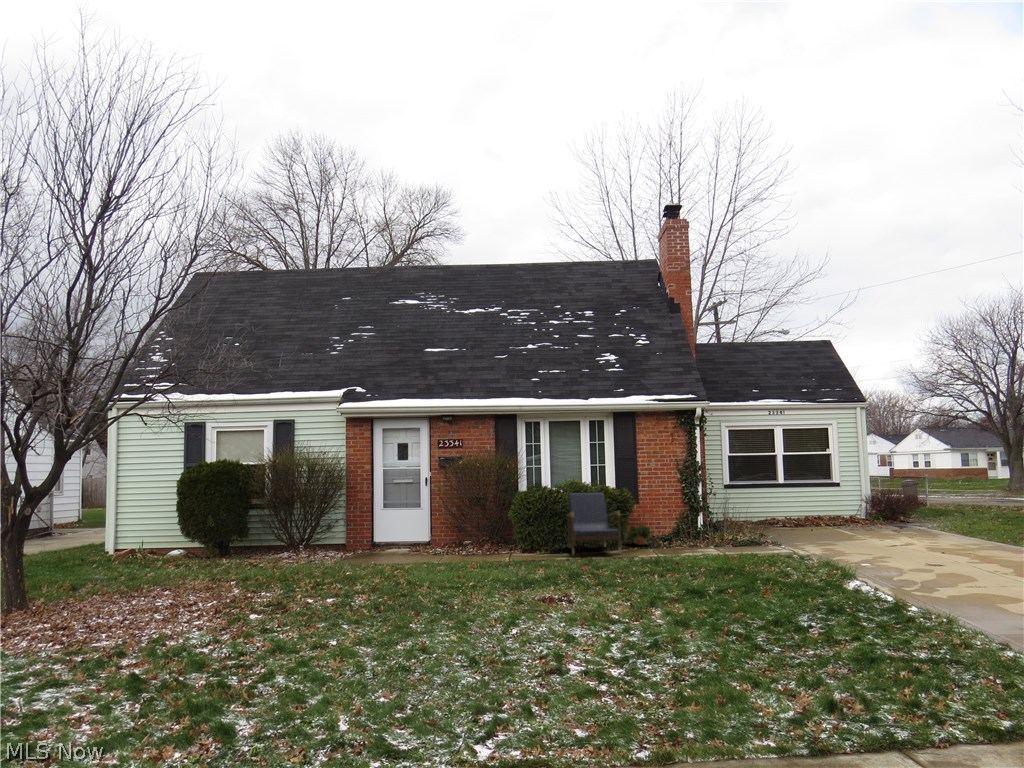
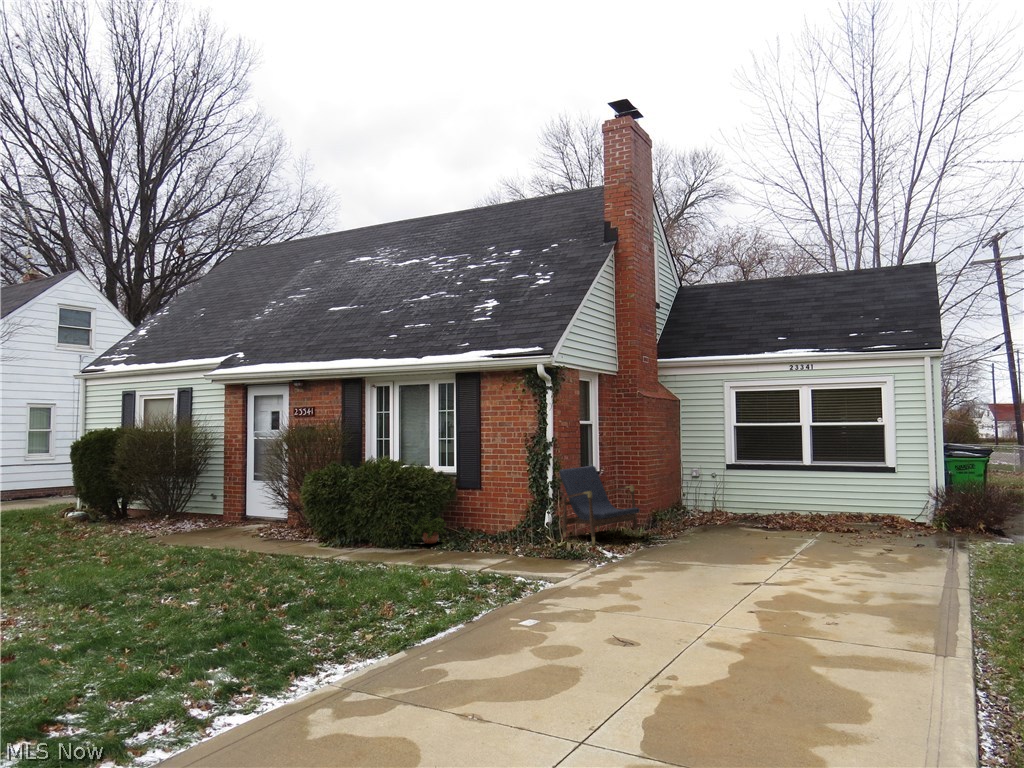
lounge chair: present [567,493,621,555] -> present [559,466,640,545]

